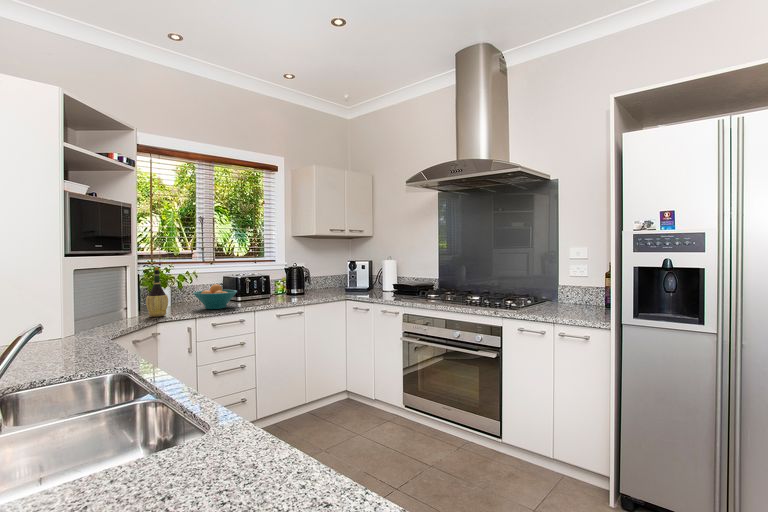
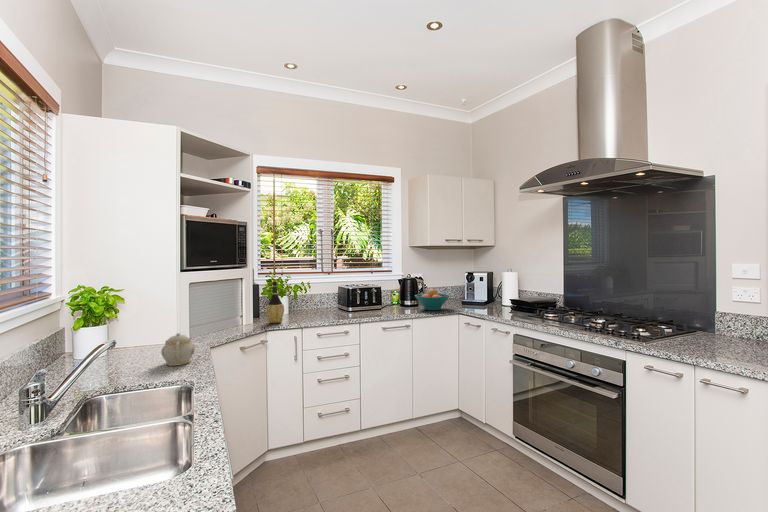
fruit bowl: present [193,284,237,309] -> present [415,289,450,310]
teapot: none [52,324,95,362] -> present [161,333,195,366]

